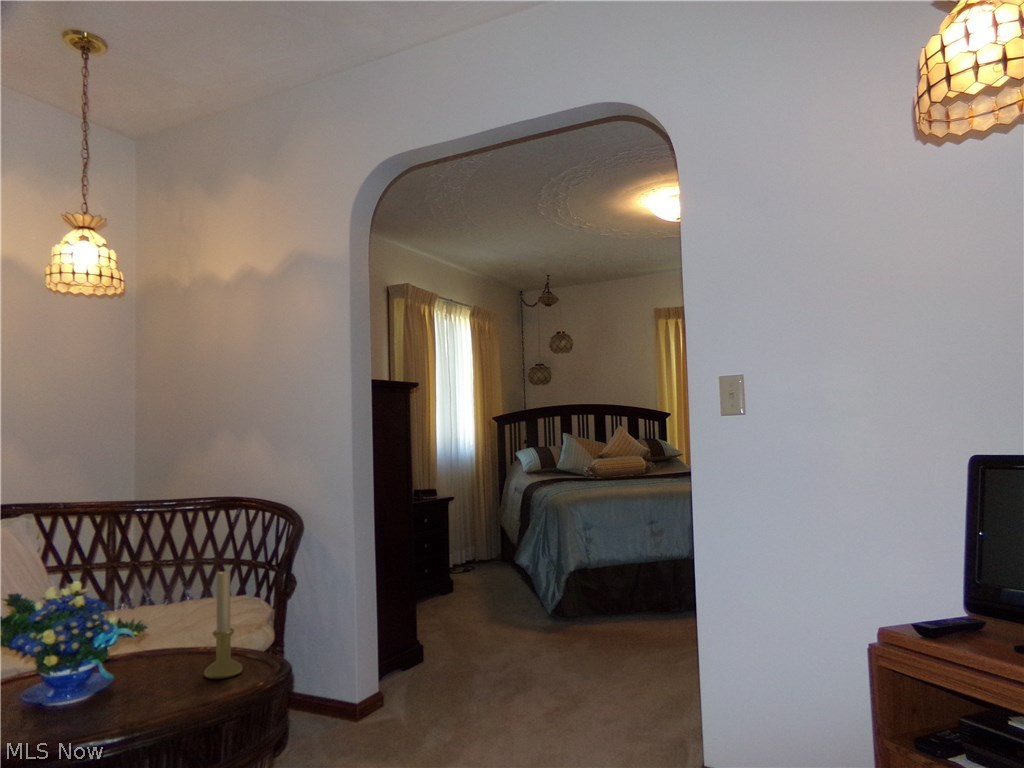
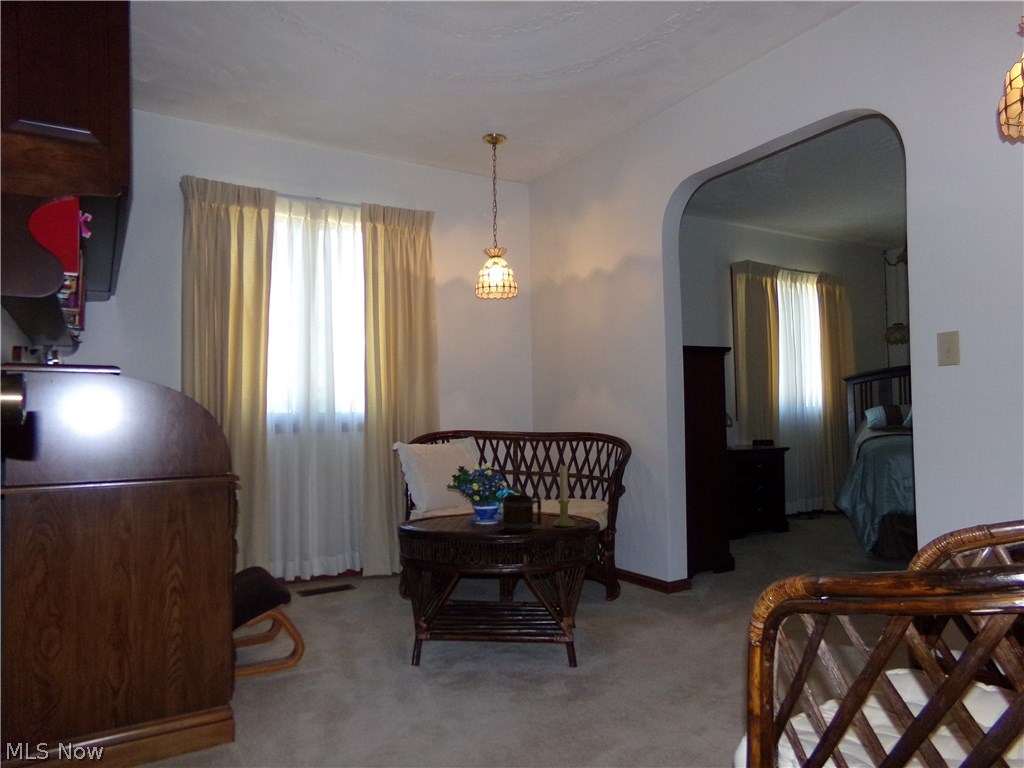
mug: none [106,635,185,713] -> present [502,495,541,532]

